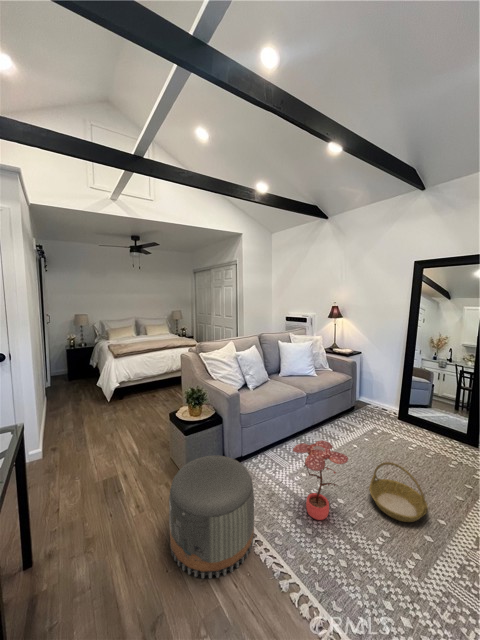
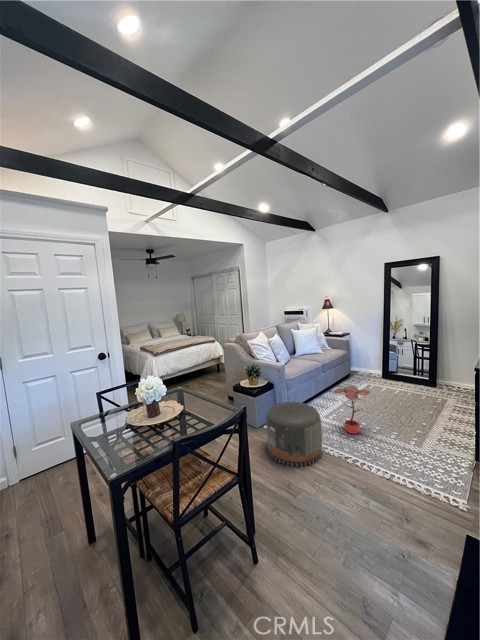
basket: present [369,462,428,522] -> none [379,395,416,427]

